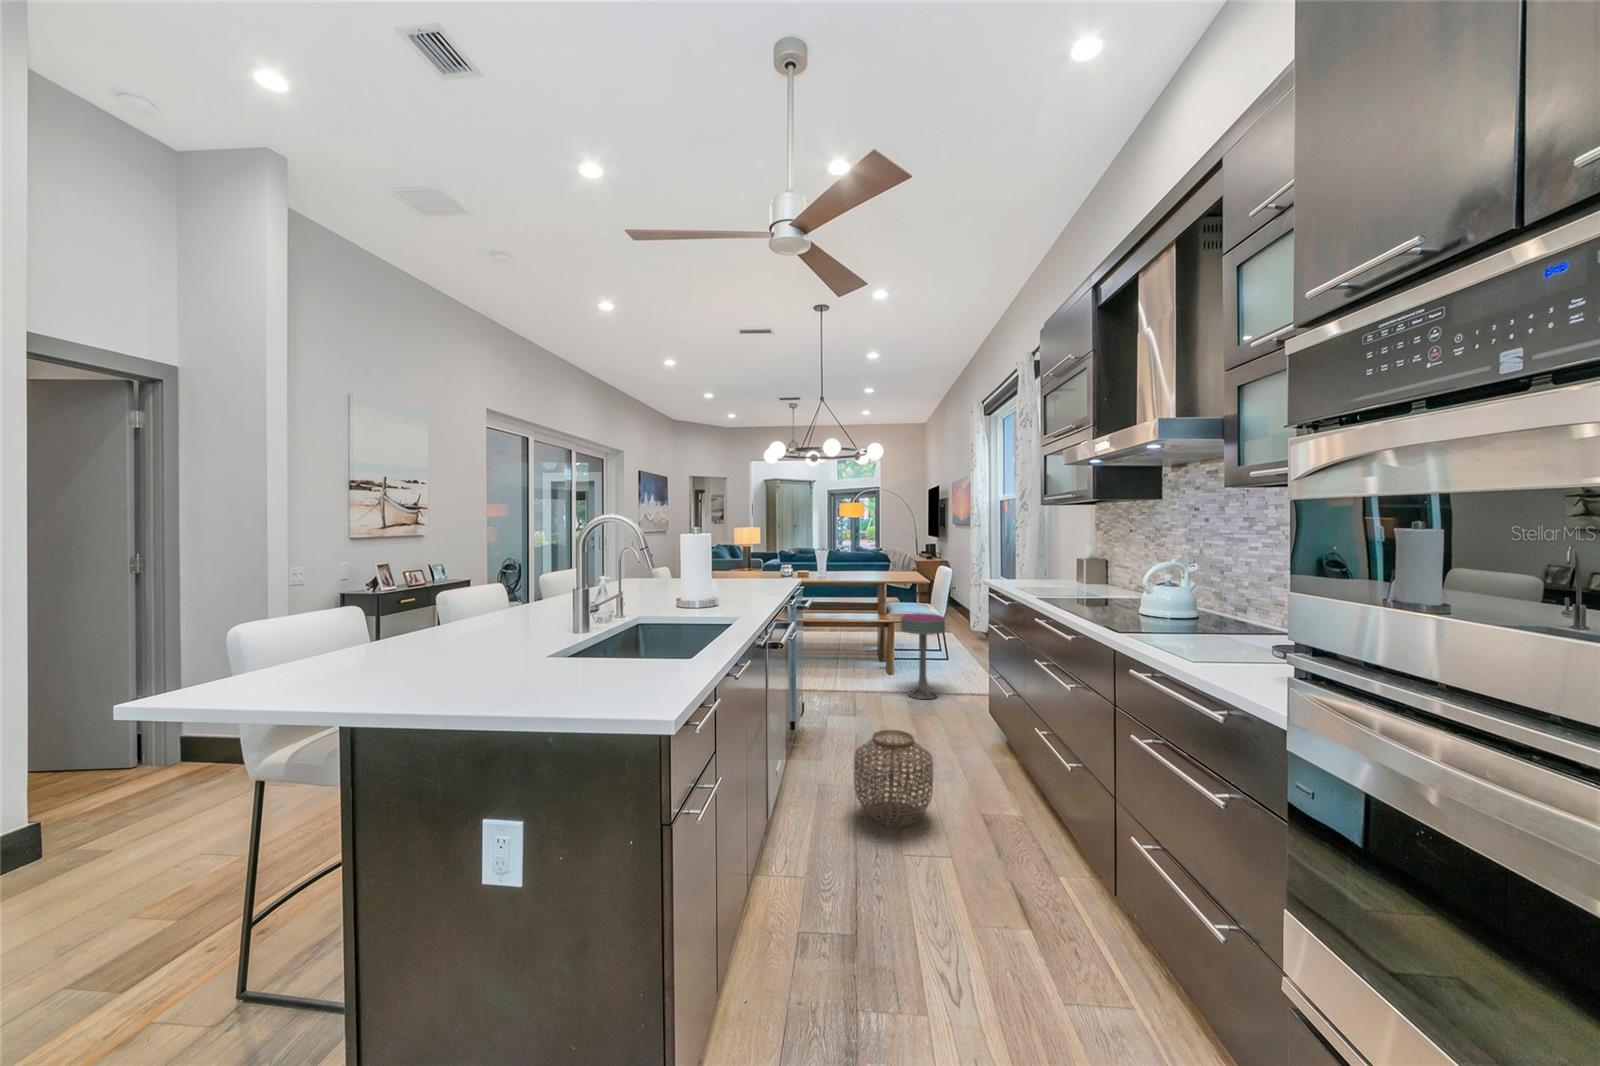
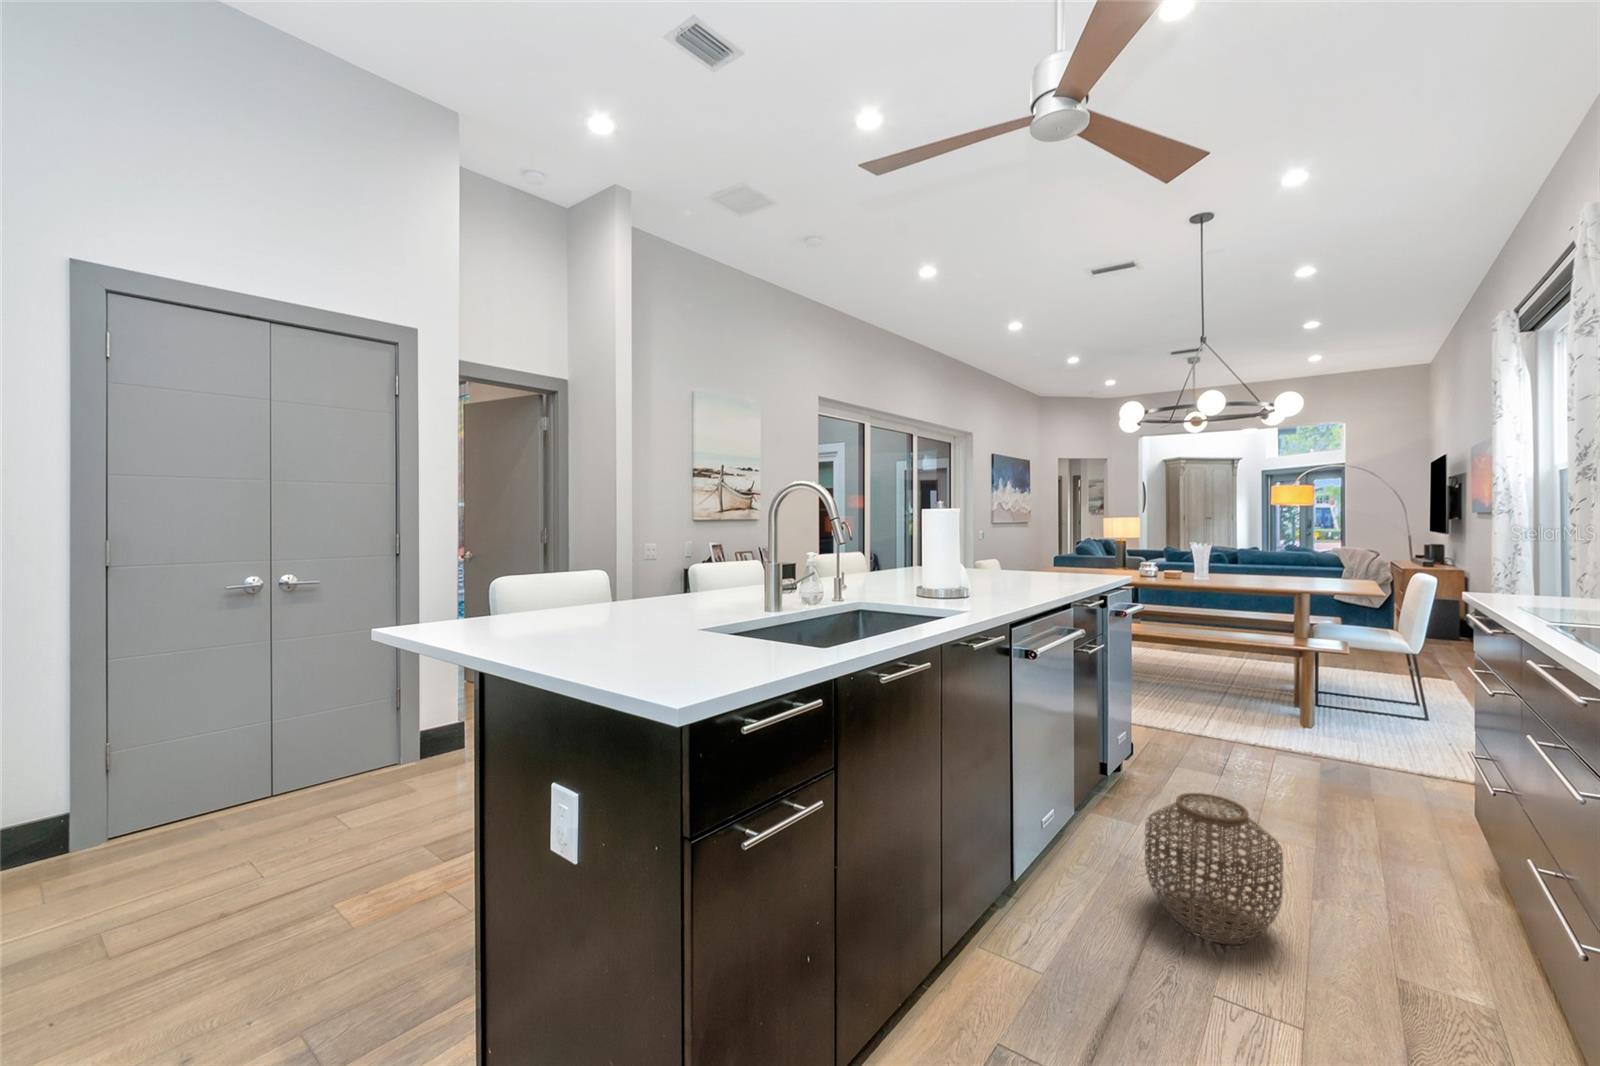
bar stool: present [901,613,945,699] -> none [1316,641,1405,777]

